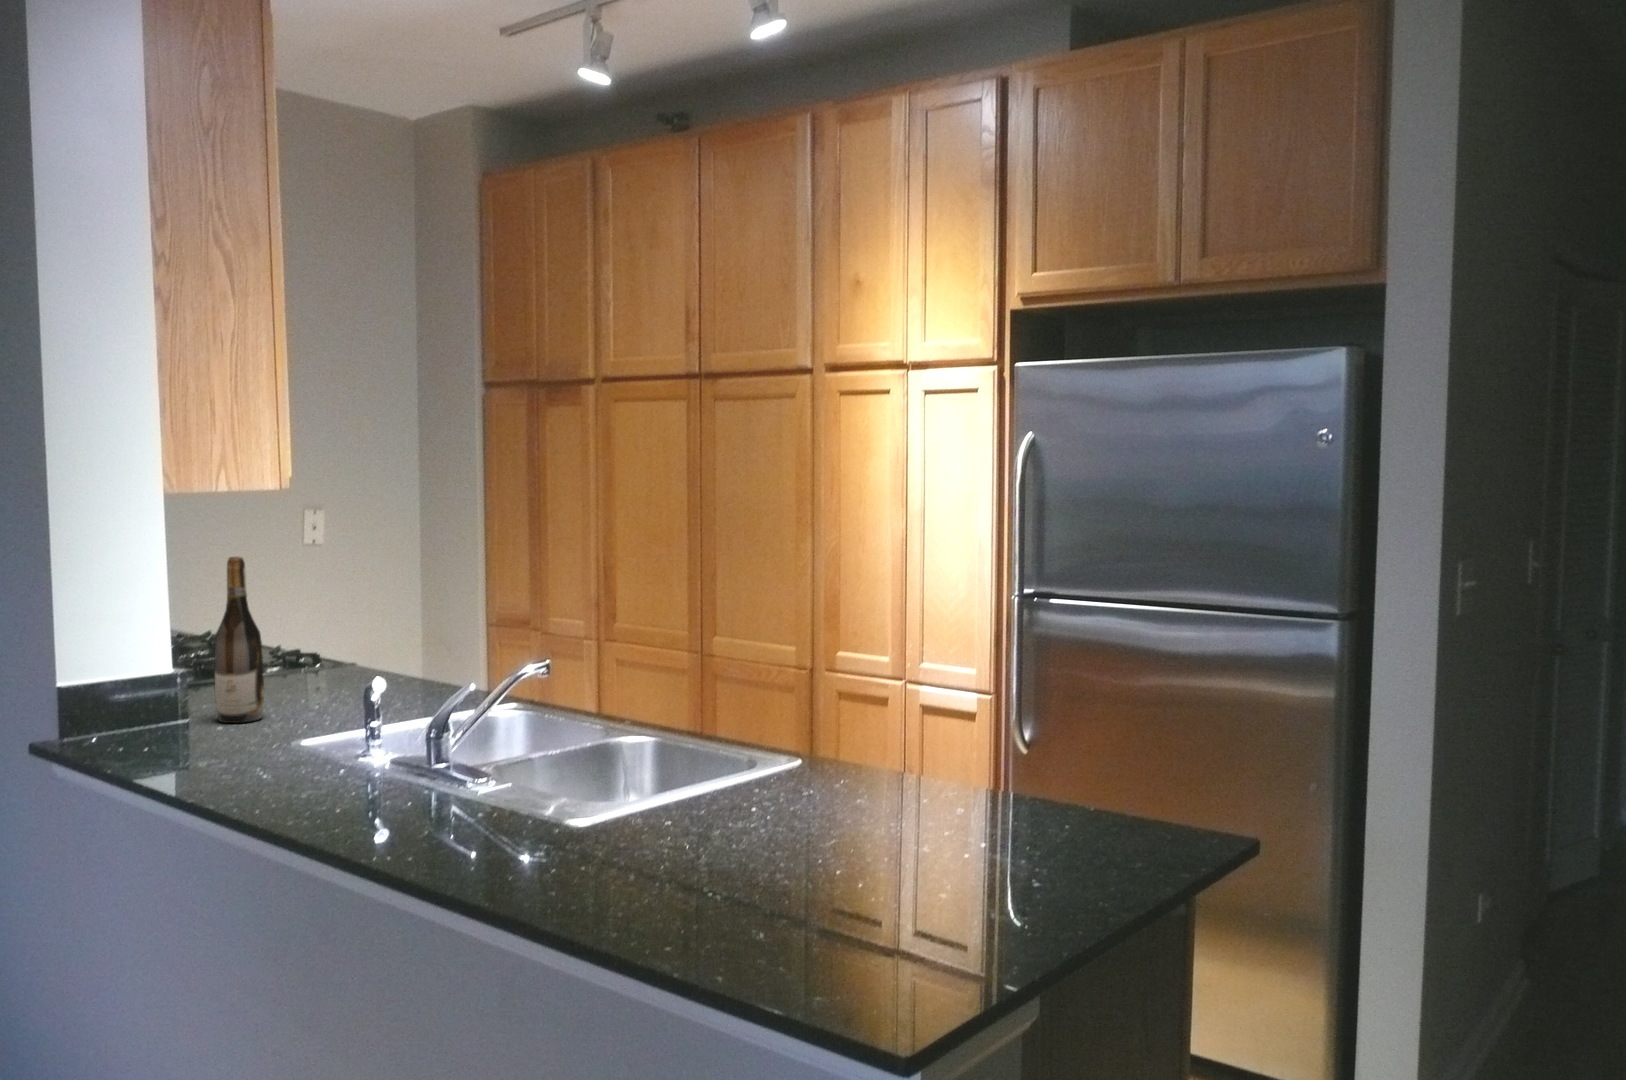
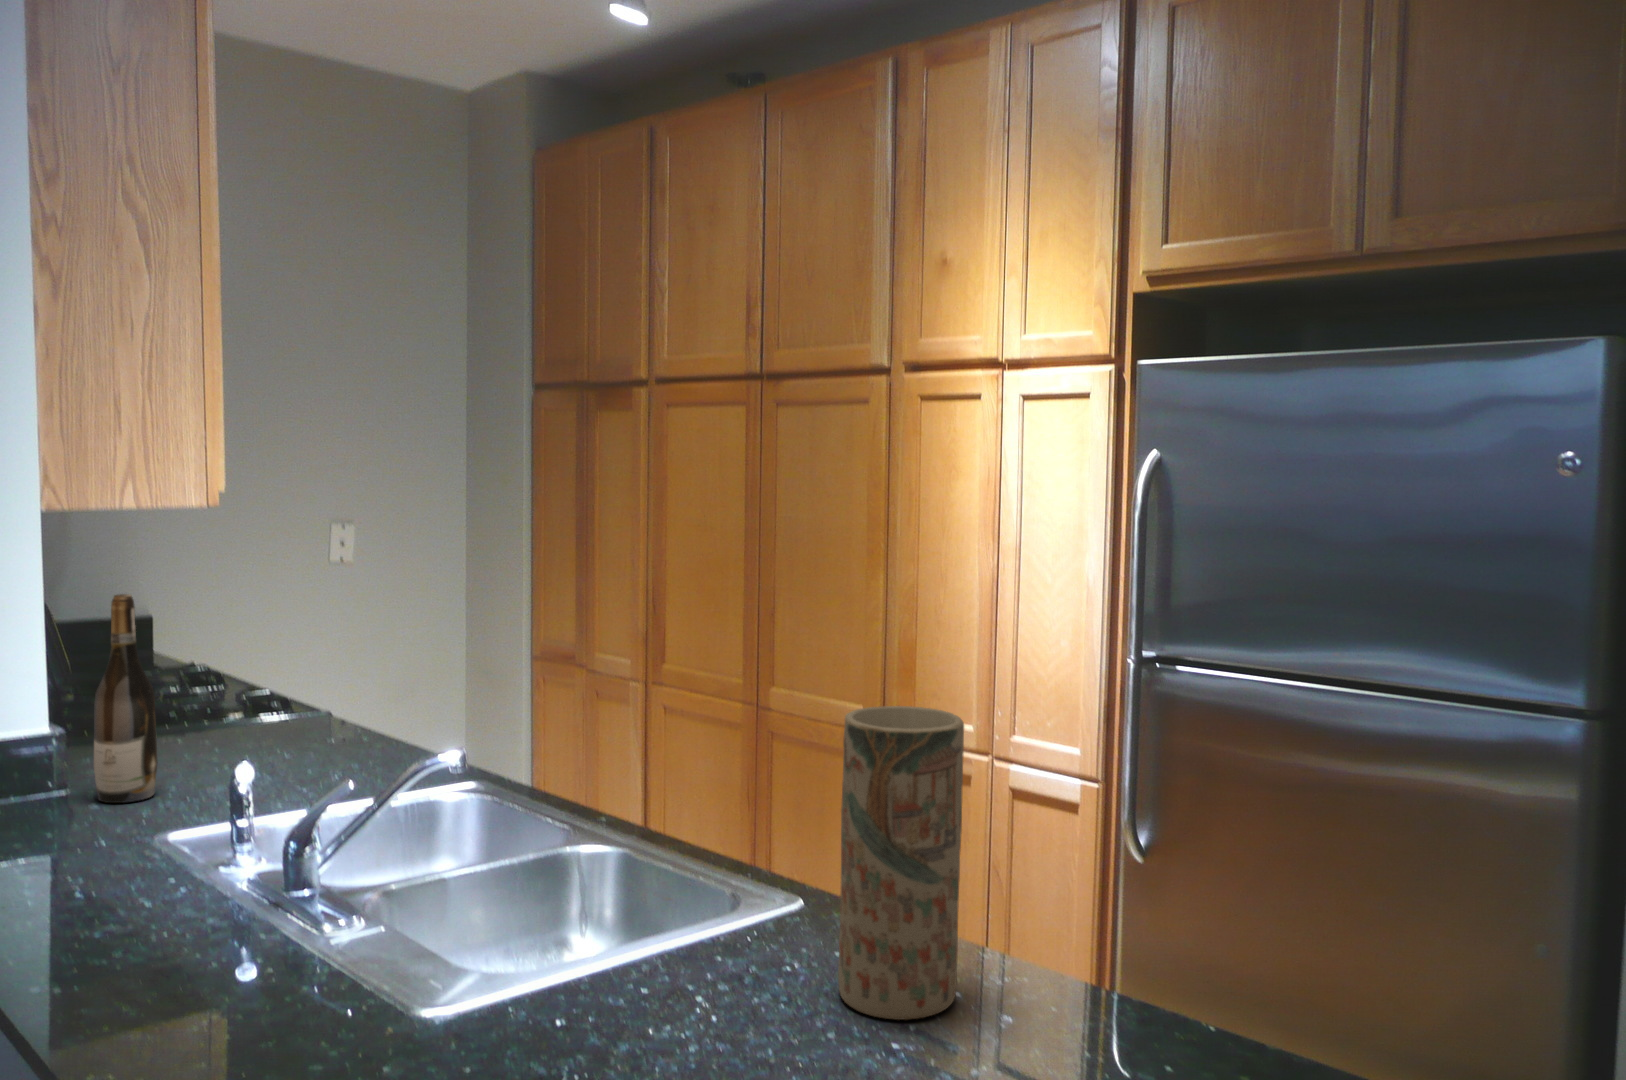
vase: none [847,607,930,814] -> present [838,706,964,1020]

